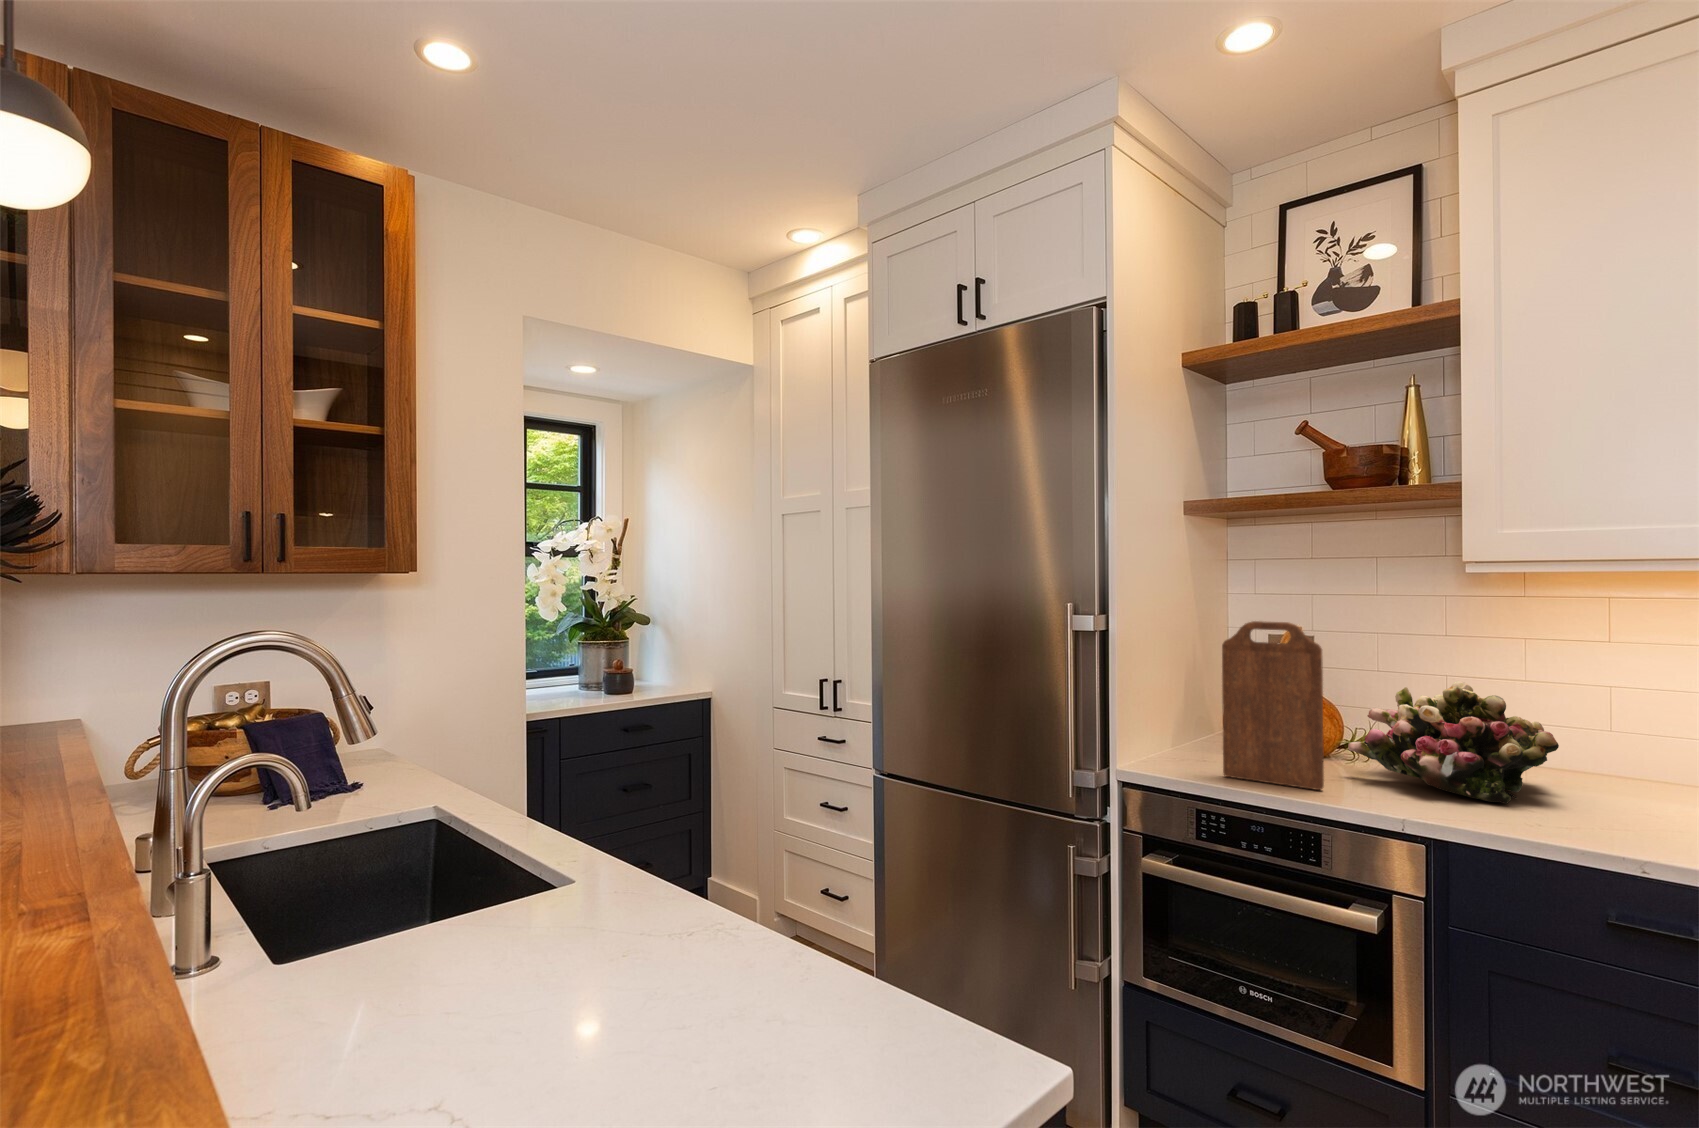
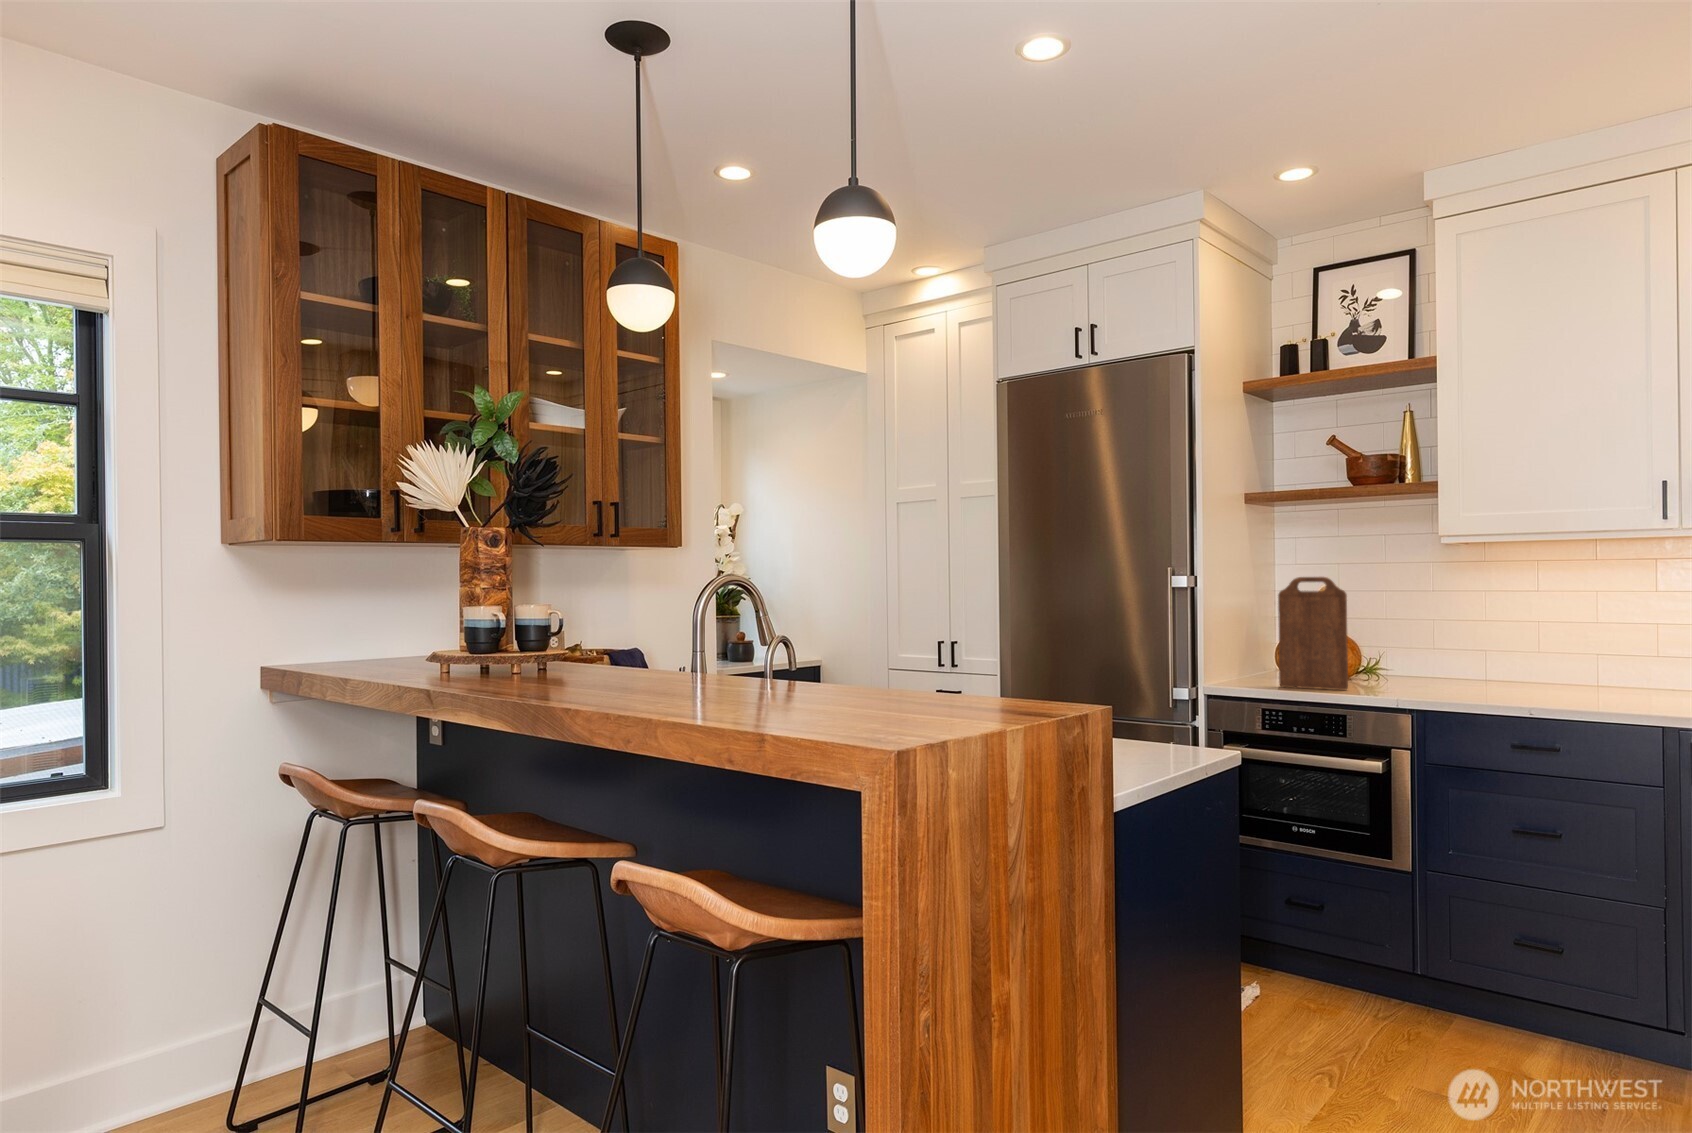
flower arrangement: present [1348,681,1559,804] -> none [1364,617,1497,691]

